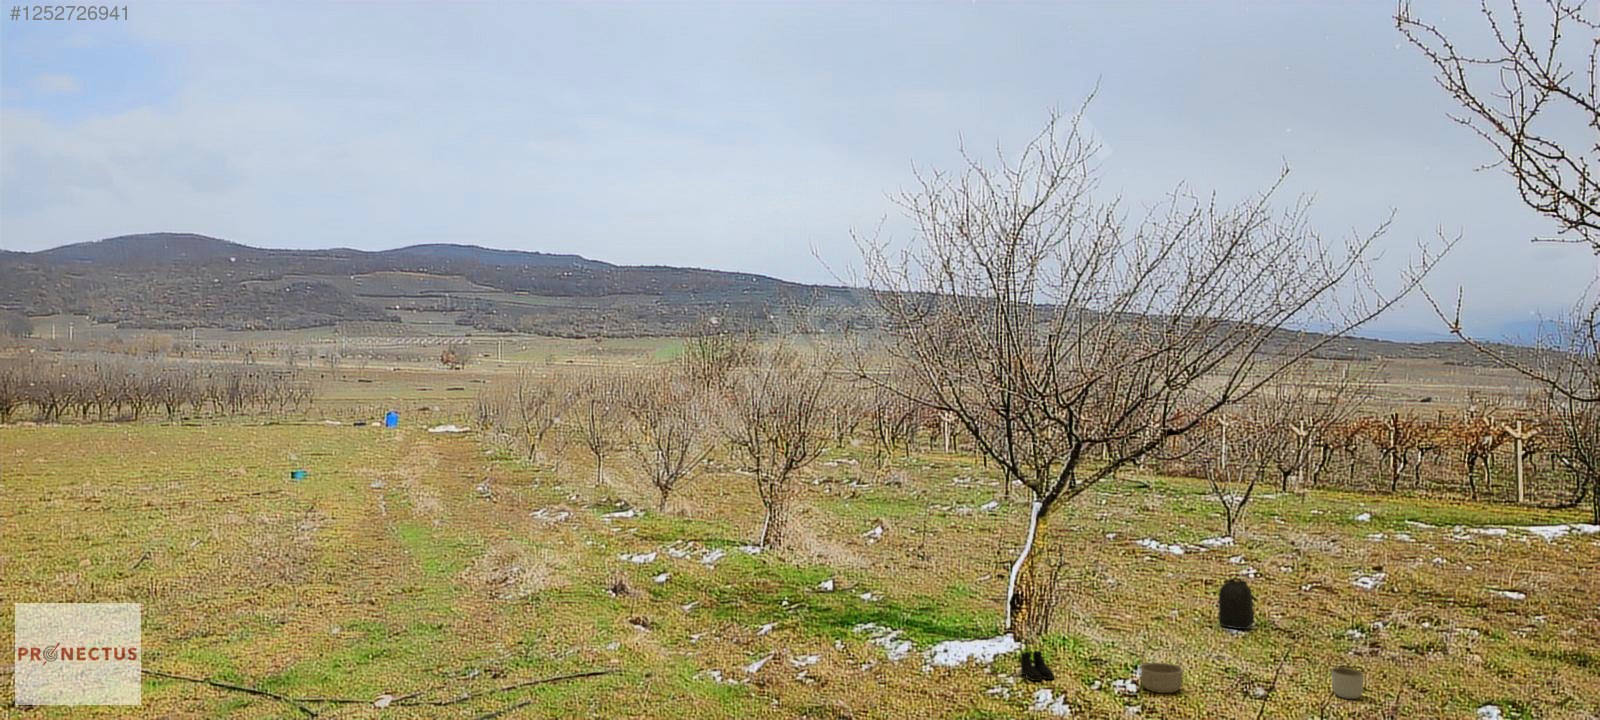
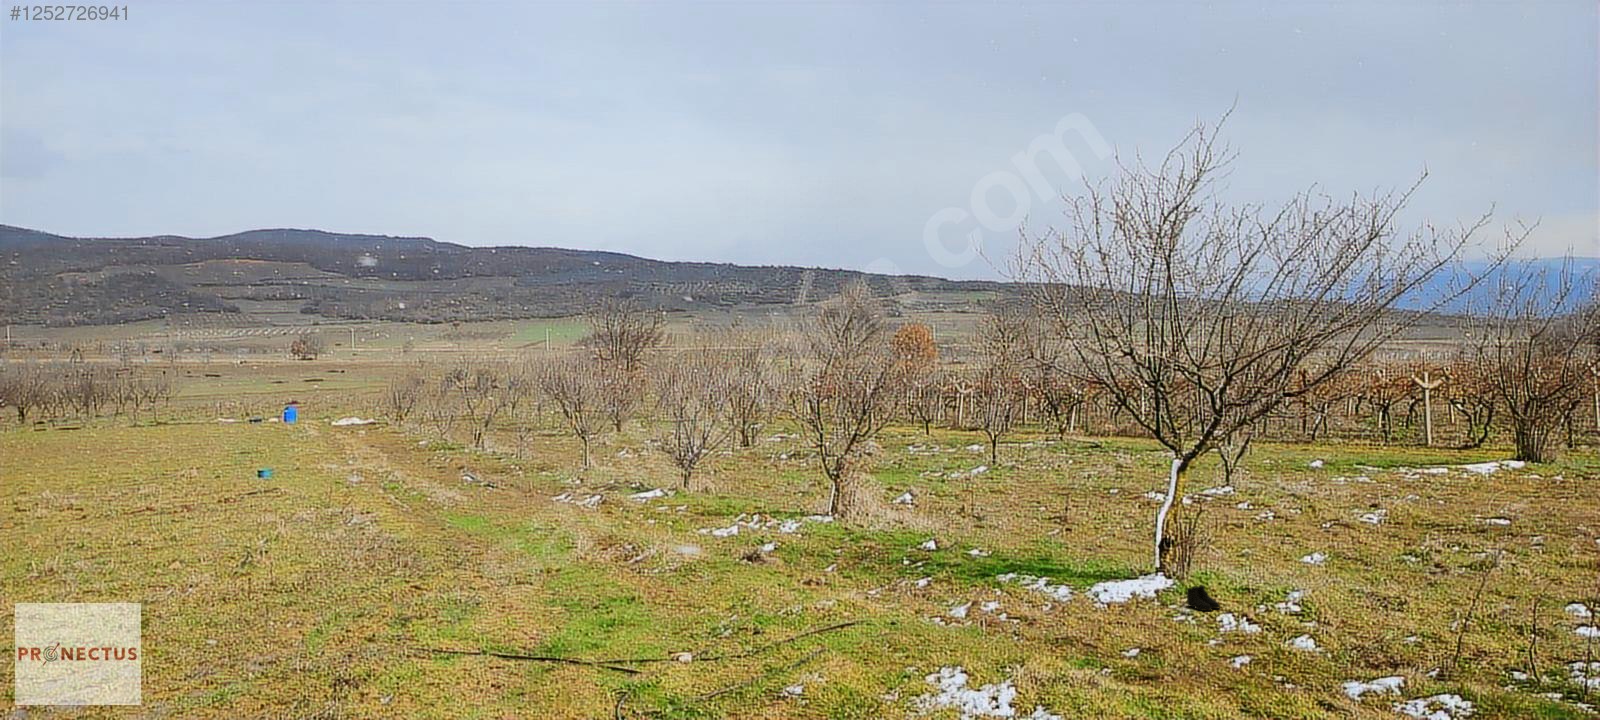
backpack: present [1218,578,1255,629] -> none [1293,517,1325,561]
basket: present [1140,634,1183,693] -> none [1297,561,1336,612]
planter: present [1331,667,1363,699] -> none [1439,582,1467,607]

